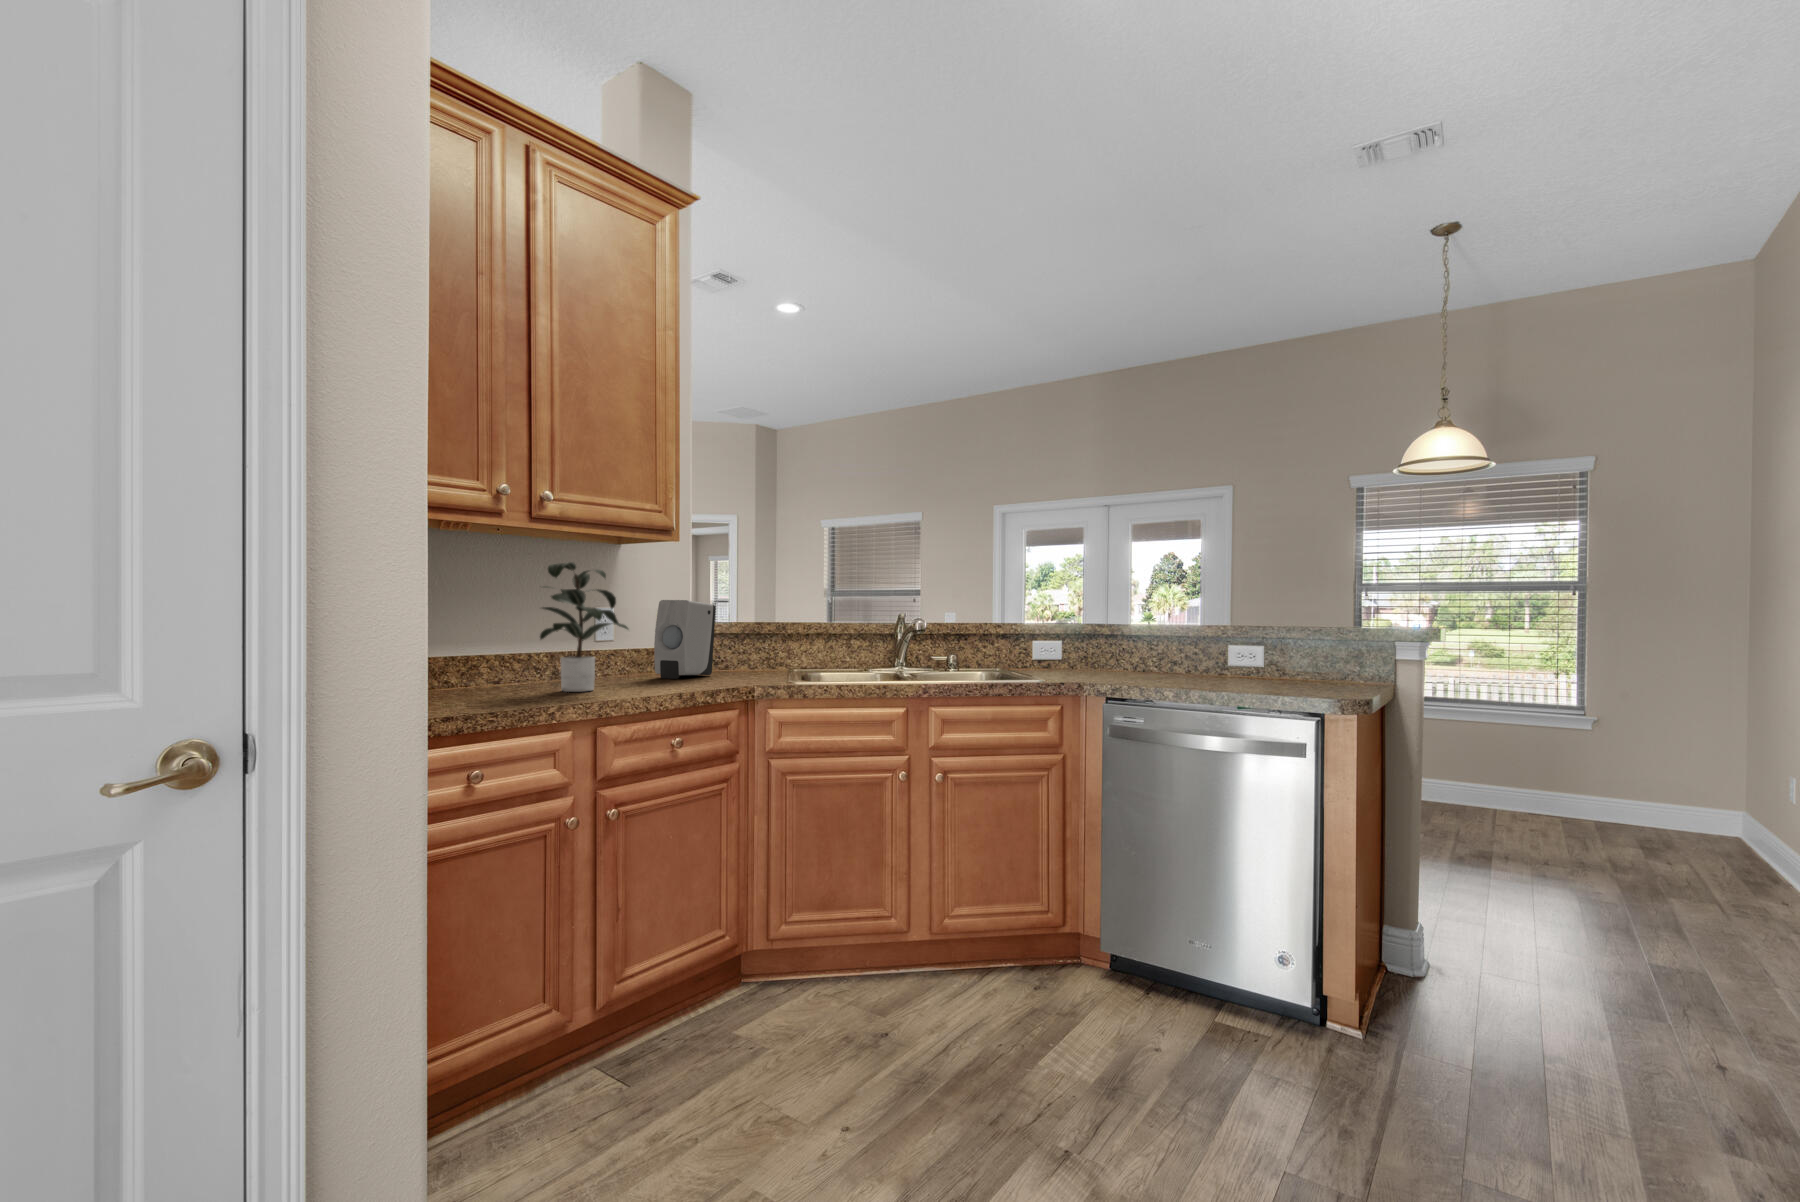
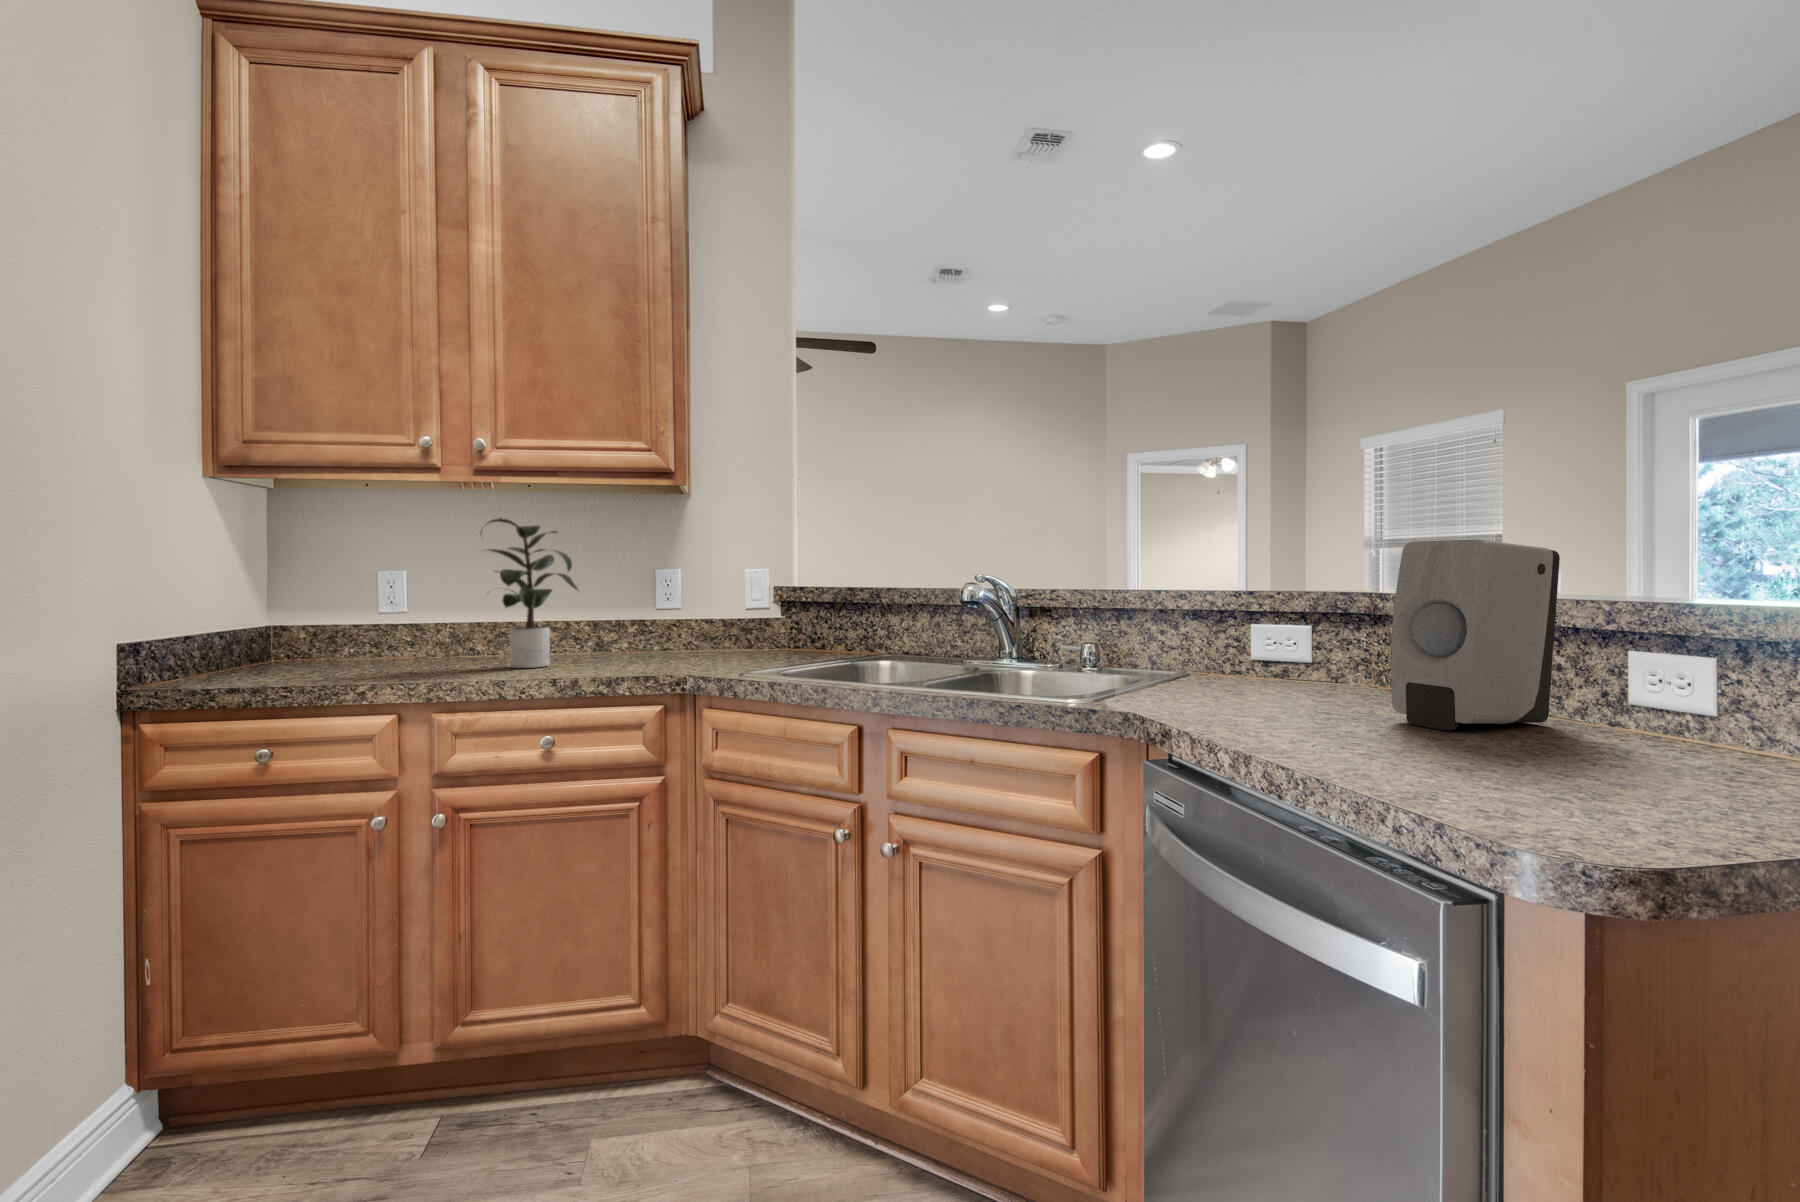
soap dispenser: present [654,600,716,679] -> present [1391,539,1560,731]

